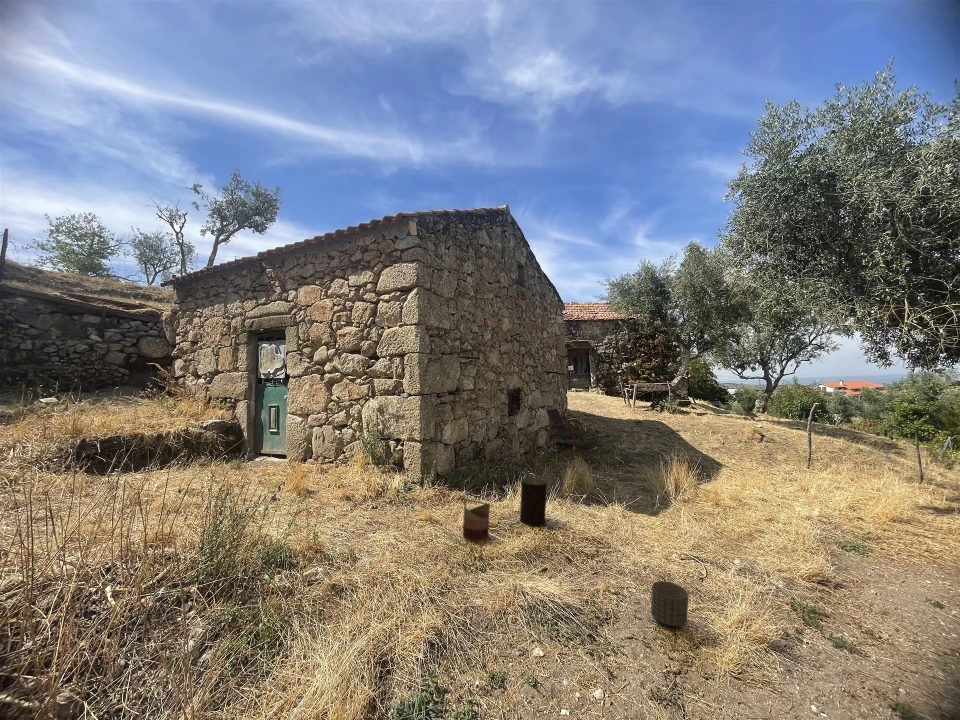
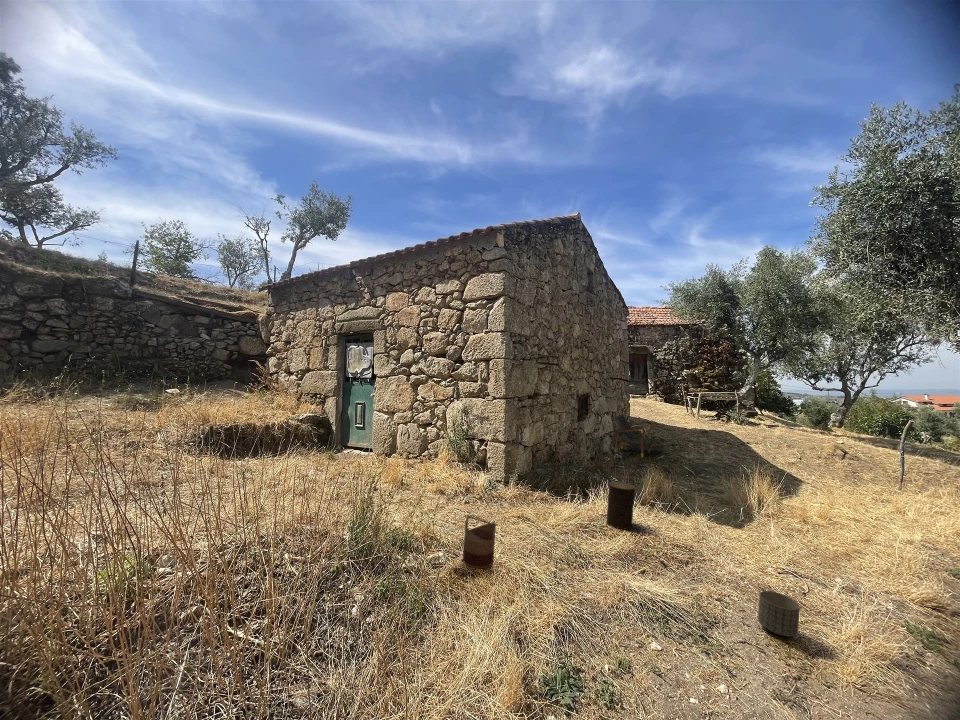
basket: present [463,499,490,541] -> present [463,516,496,568]

